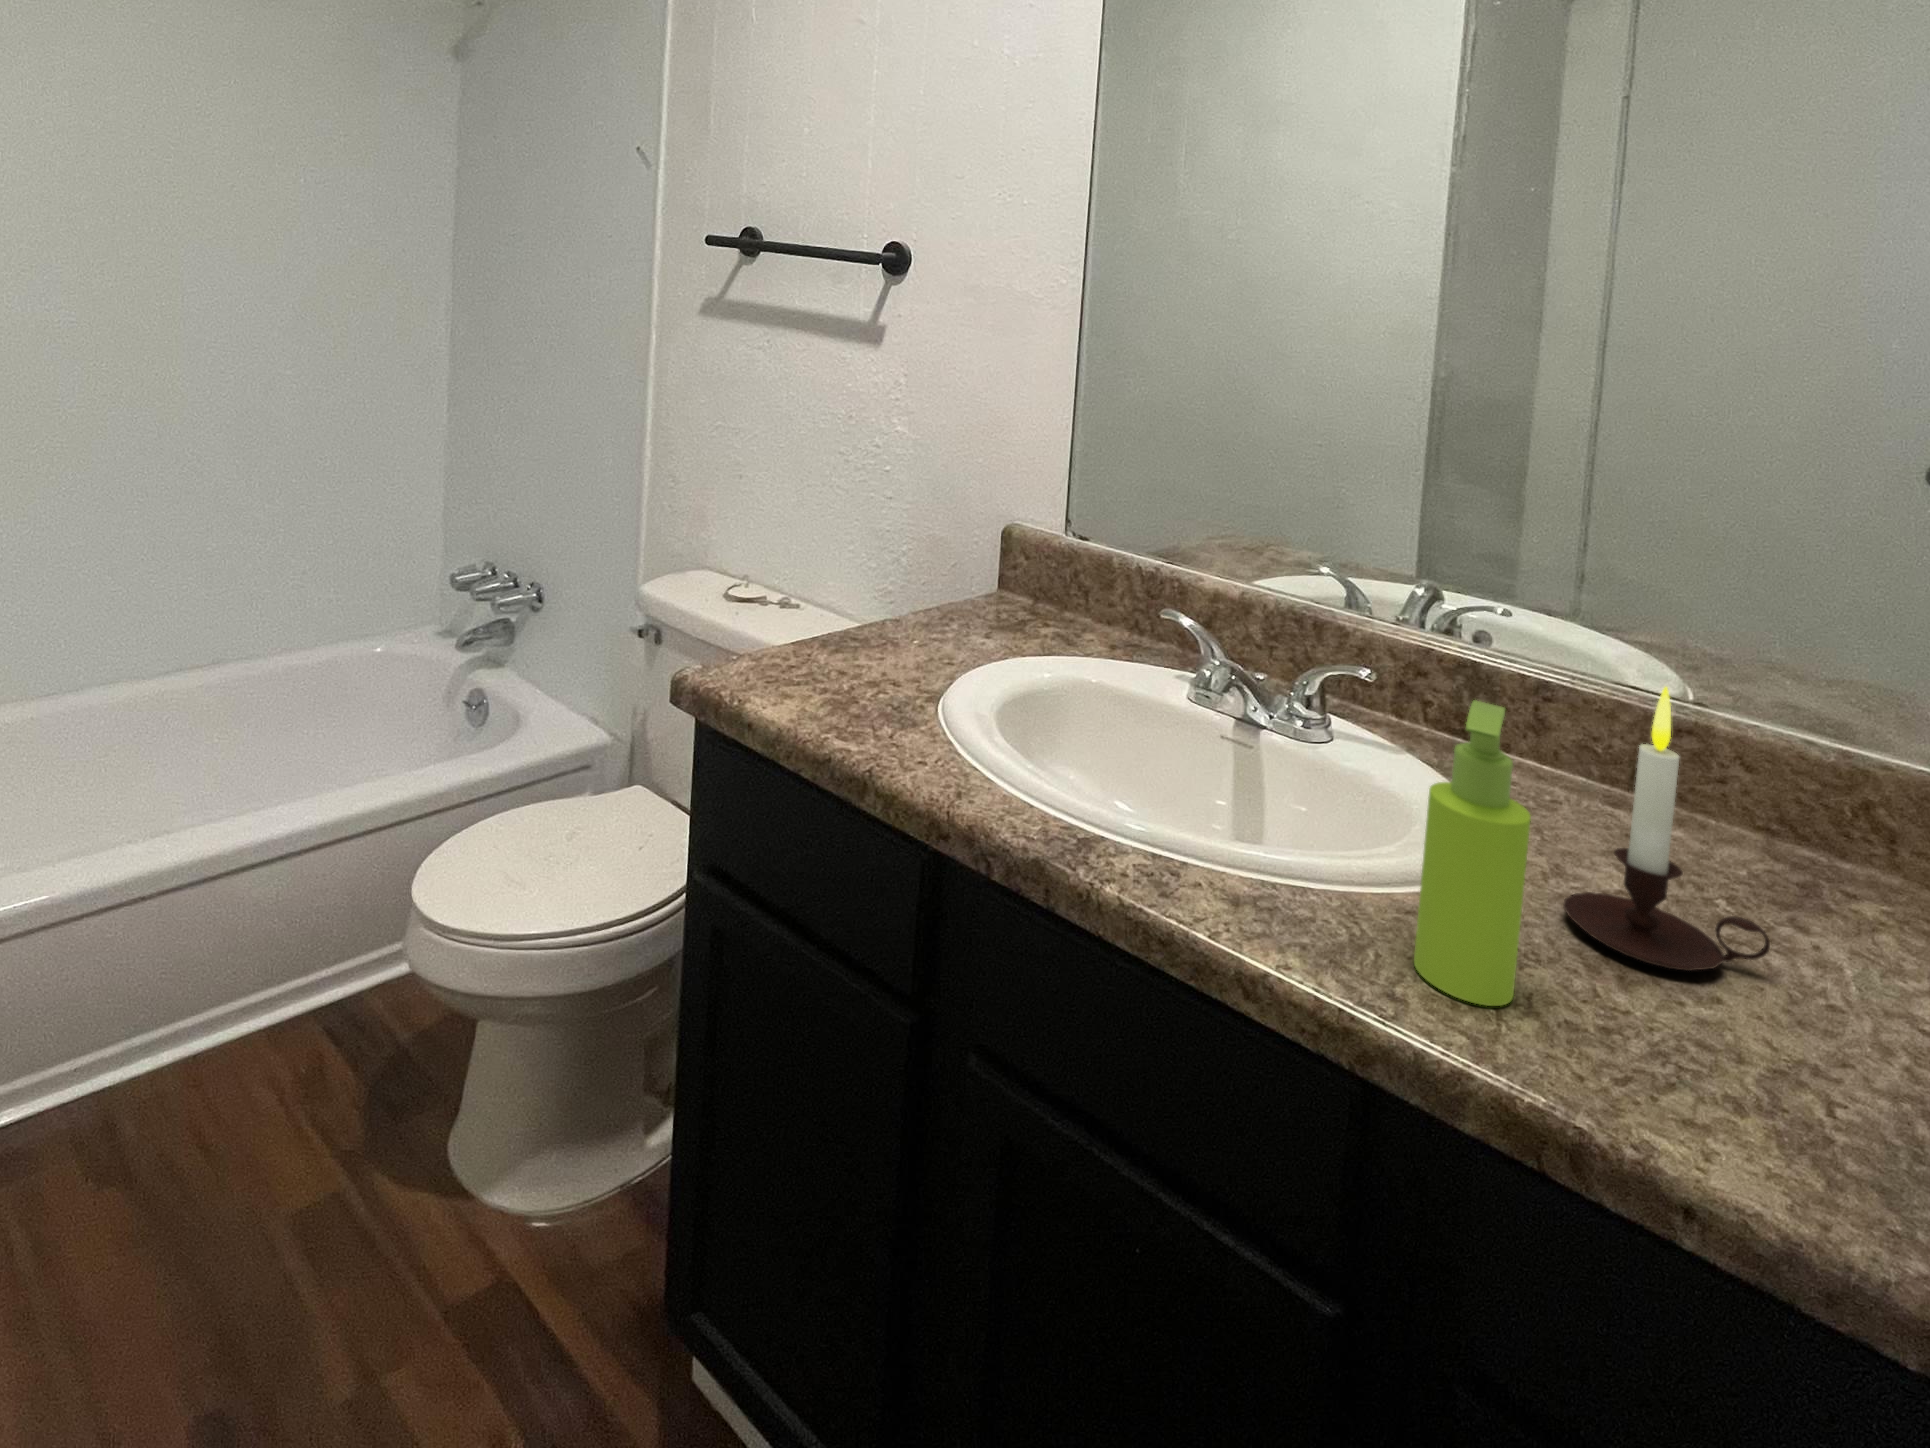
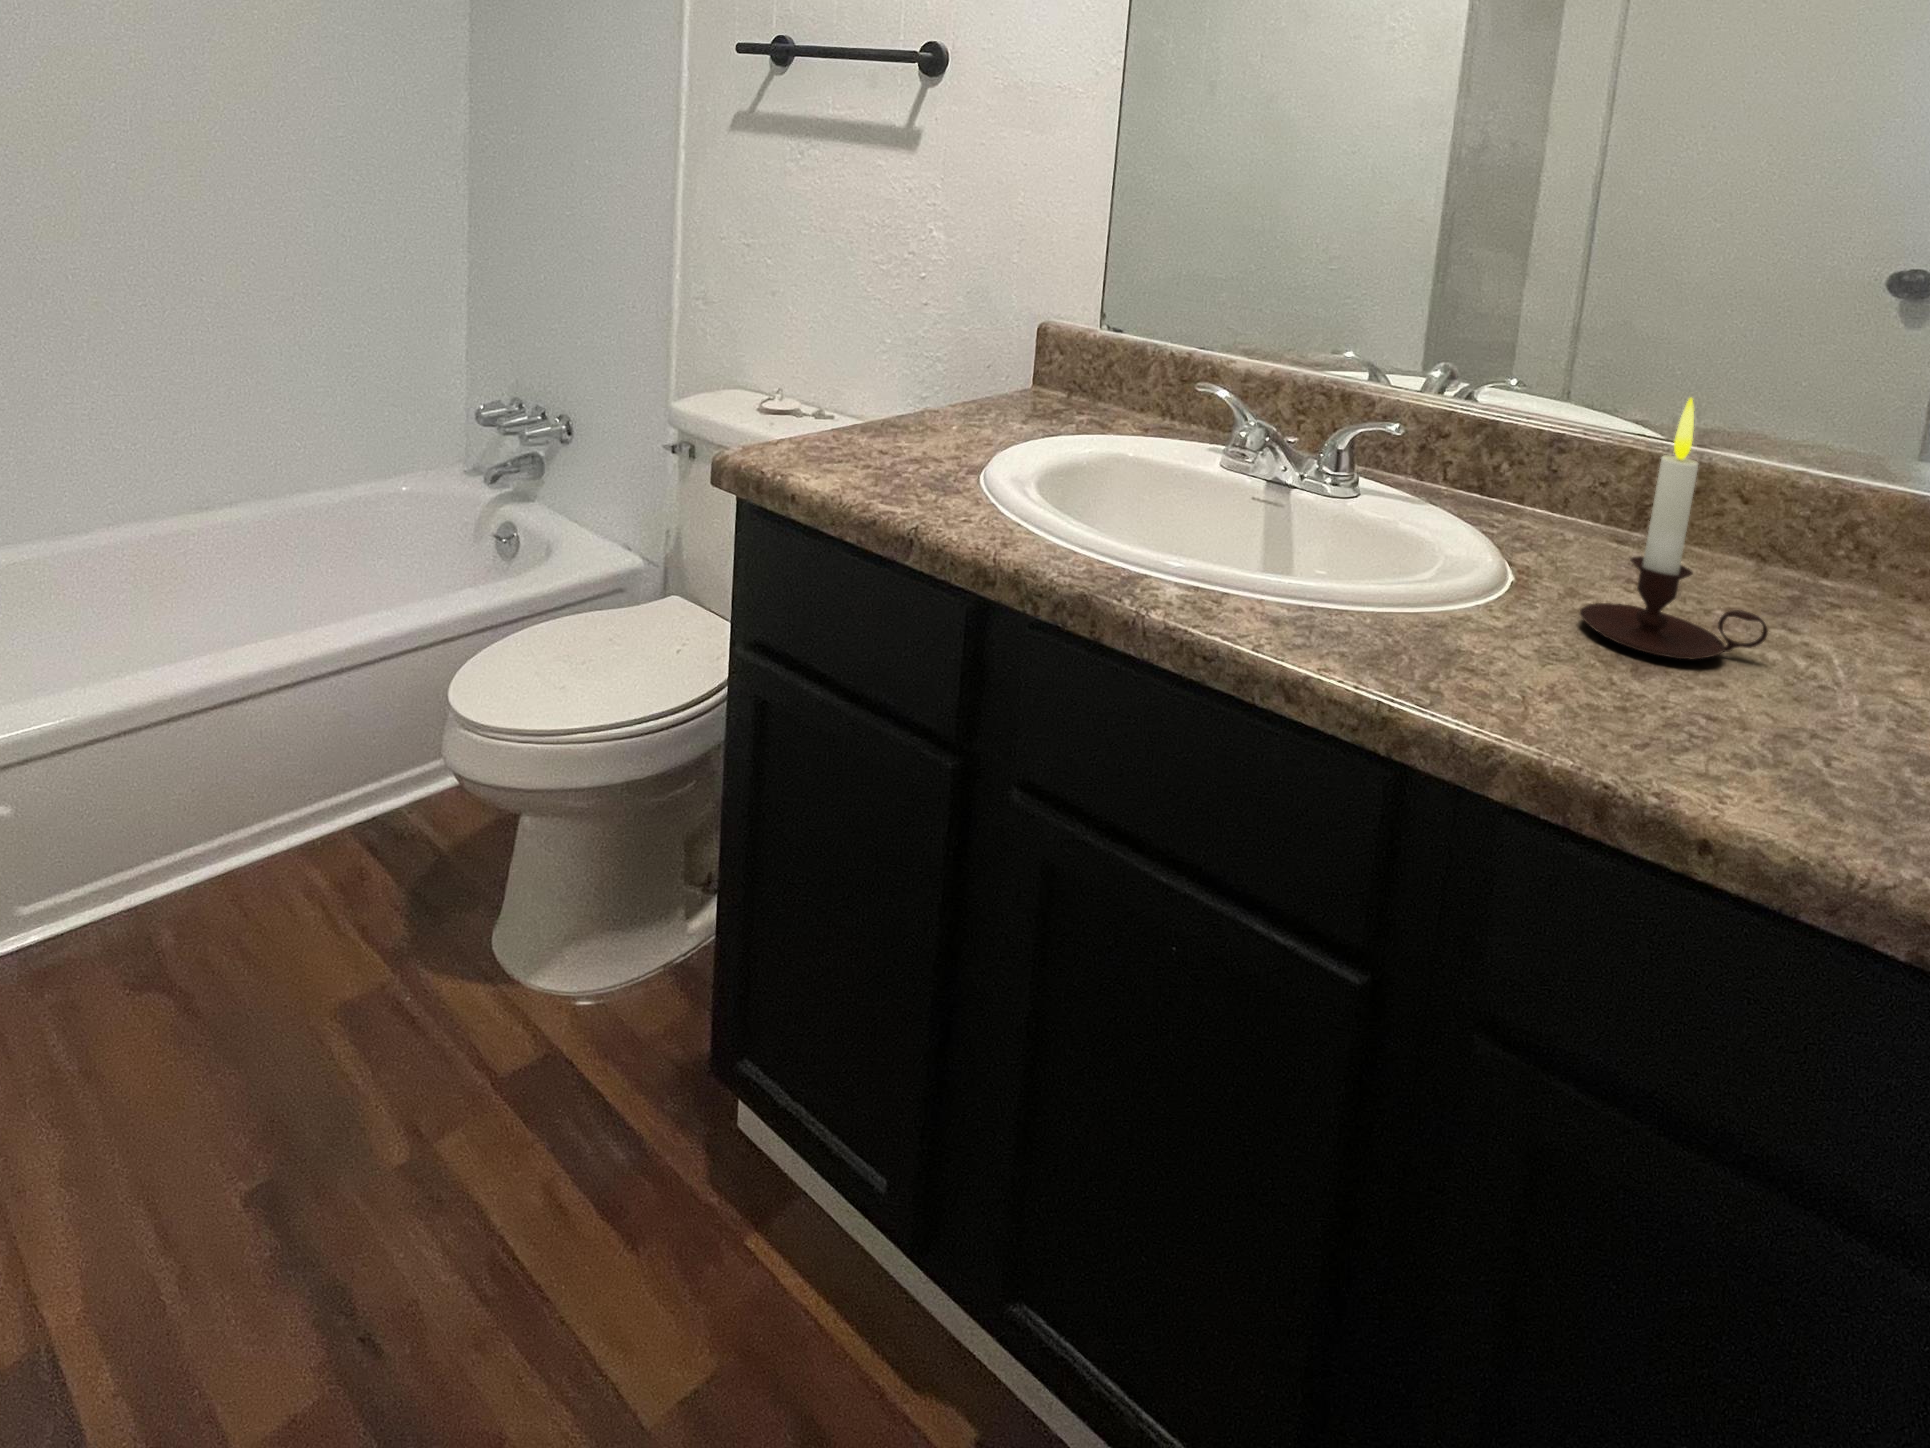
soap dispenser: present [1414,700,1531,1006] -> none [1445,407,1565,692]

